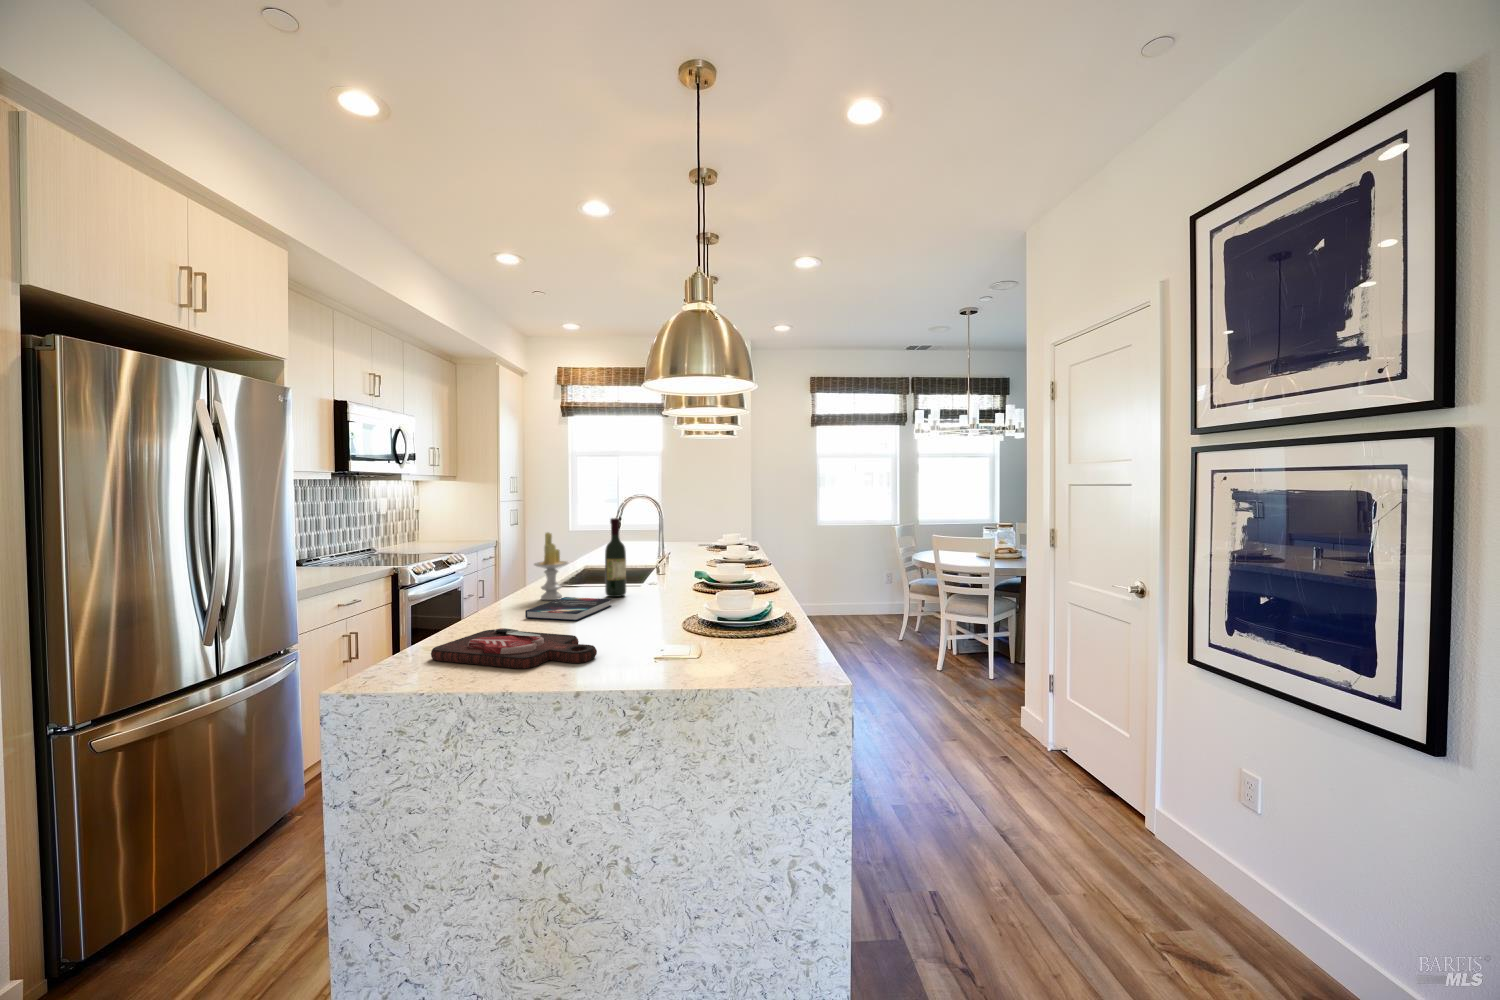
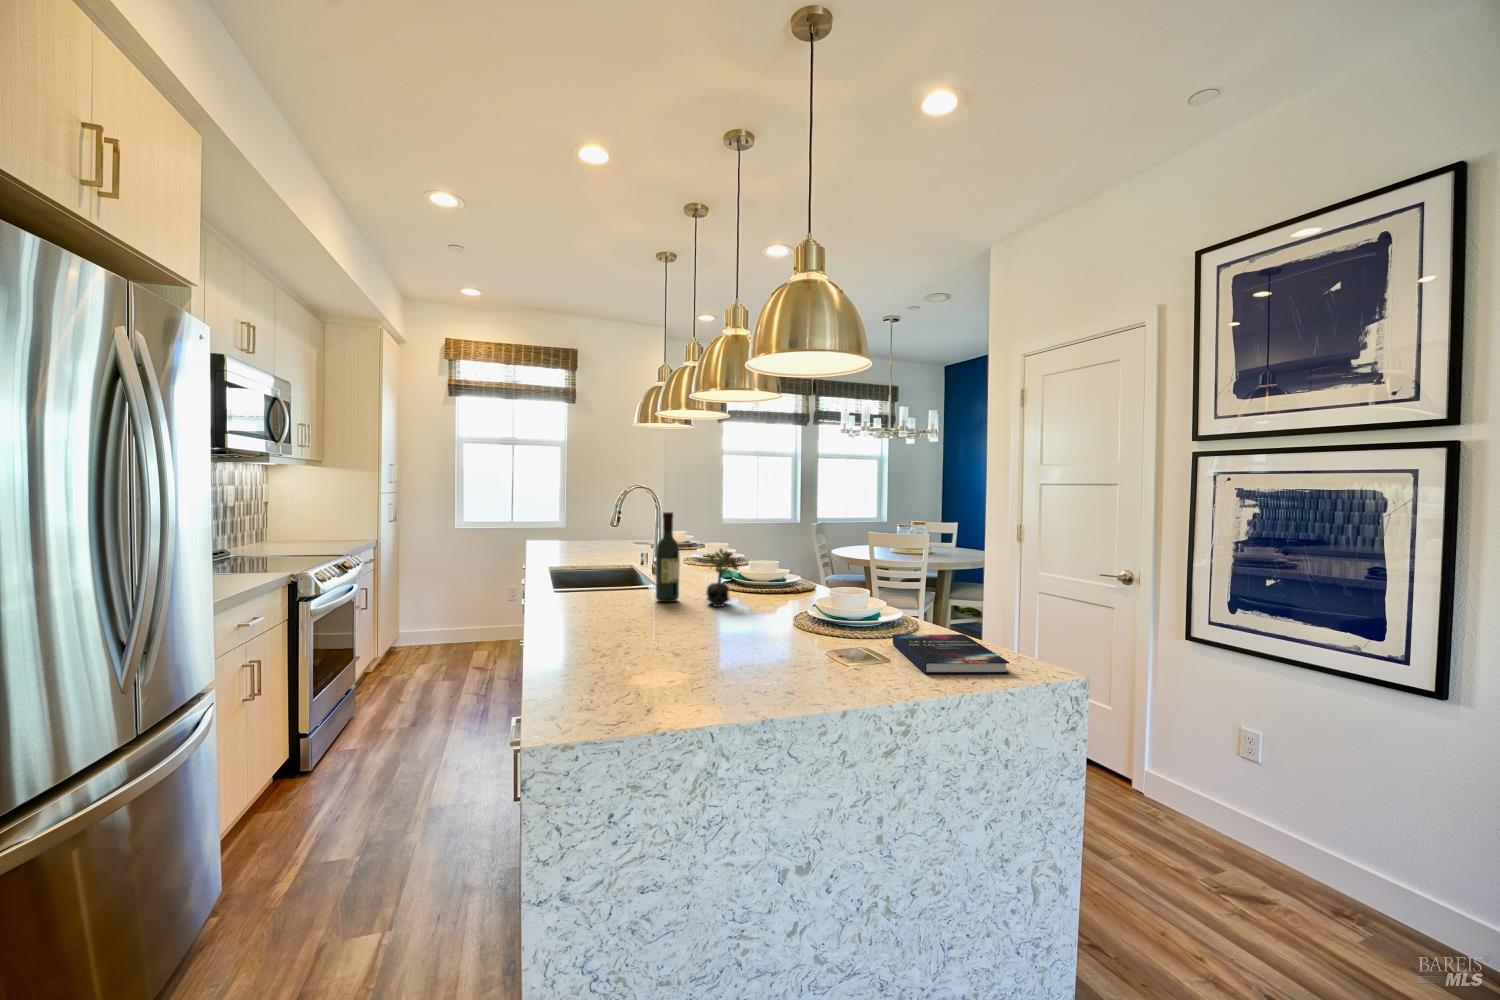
candle: present [534,532,568,600] -> none [576,528,617,609]
succulent plant: none [637,551,668,603] -> present [704,549,739,607]
hardback book: present [525,597,611,621] -> present [893,634,1009,674]
cutting board: present [431,628,597,669] -> none [596,644,796,691]

